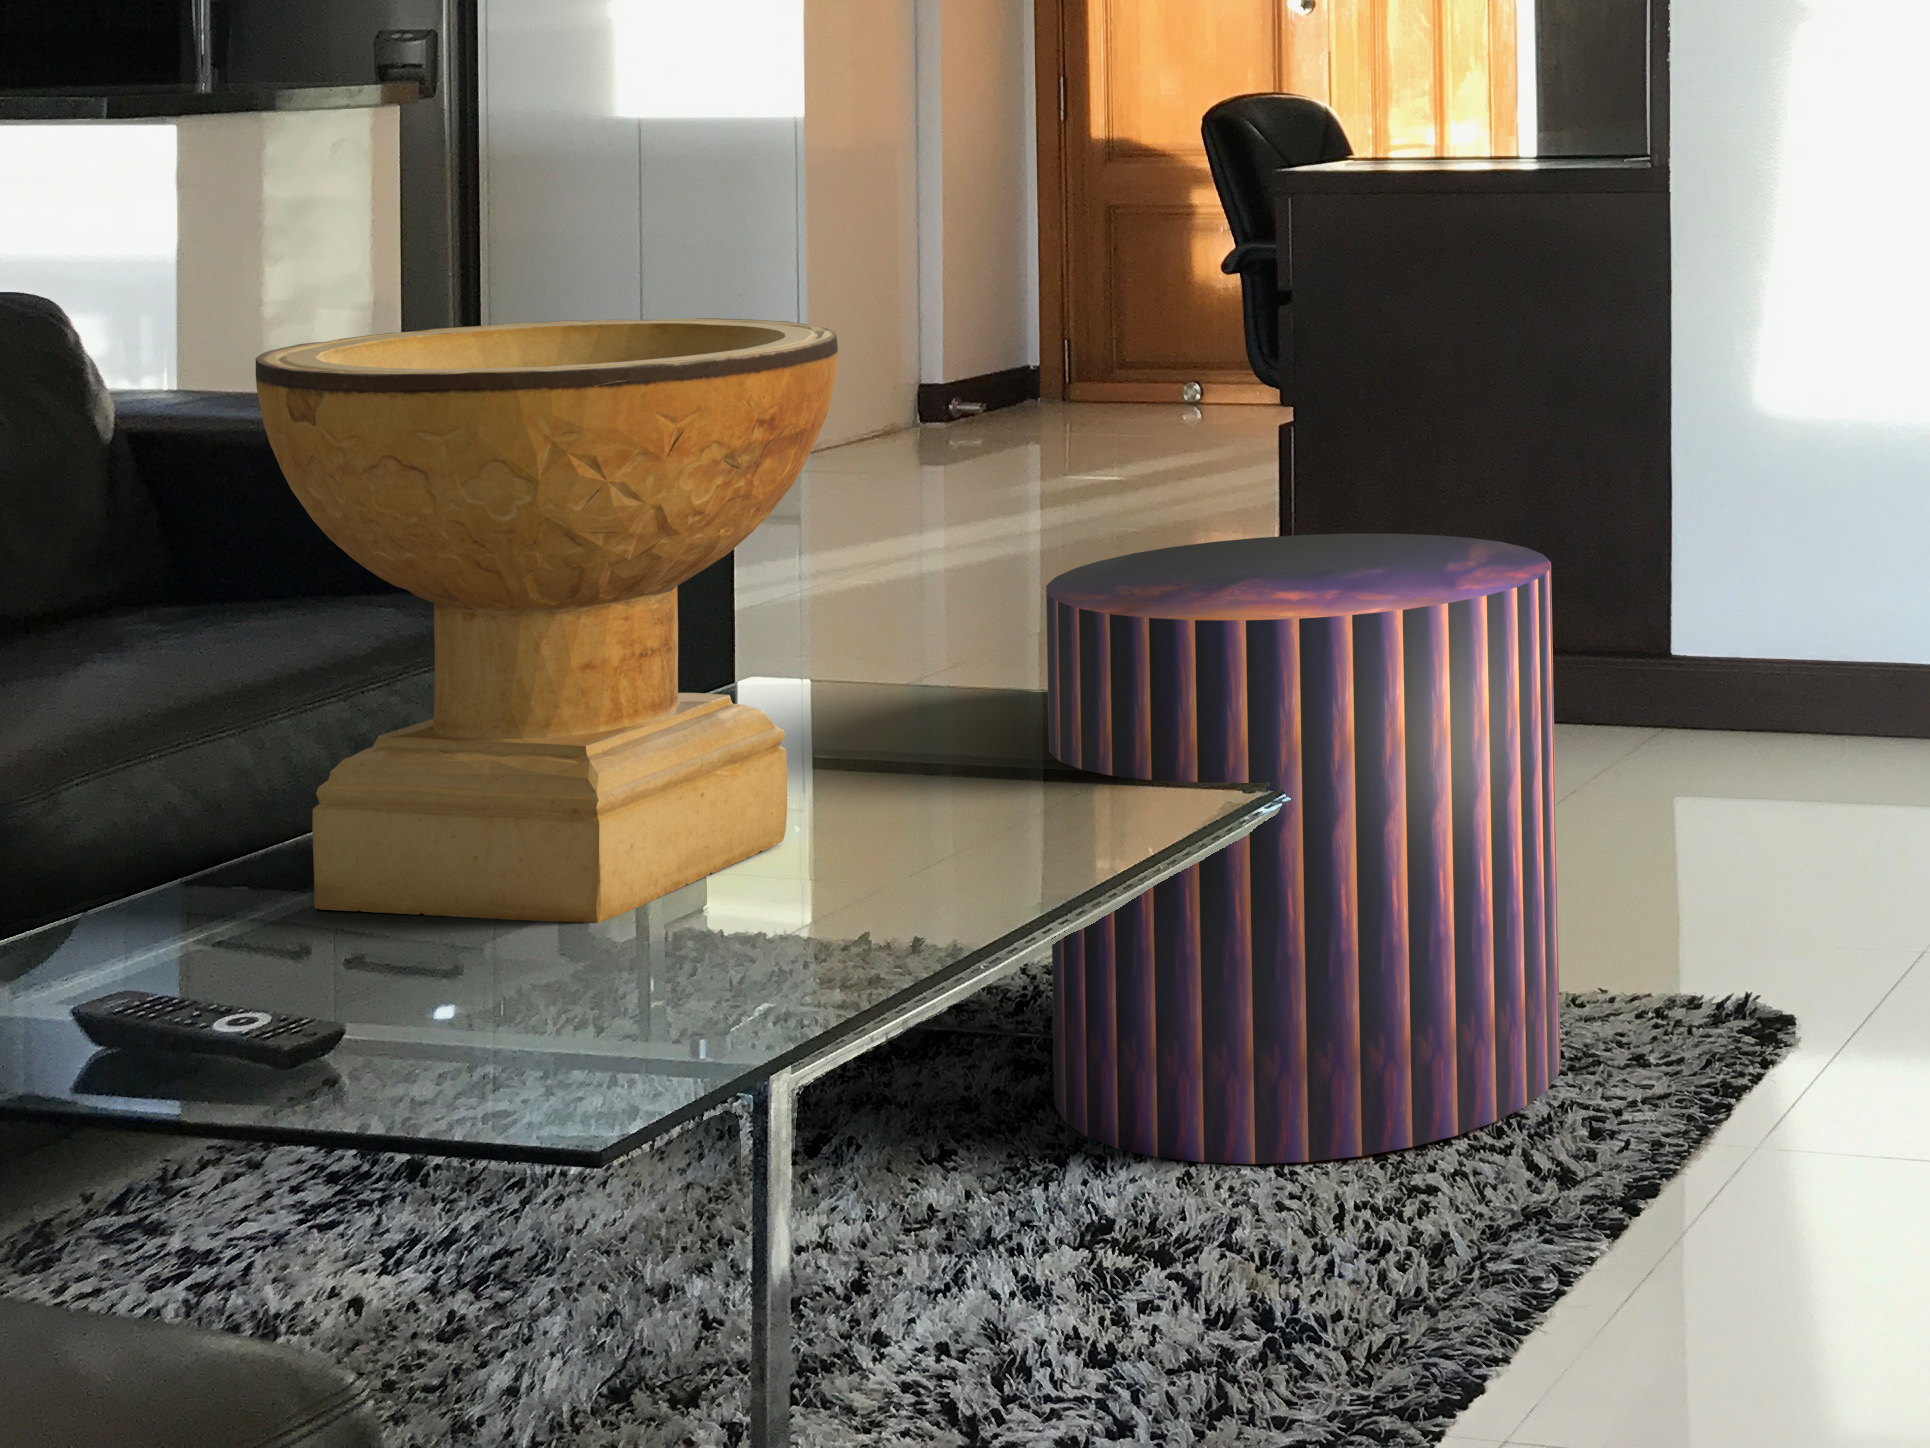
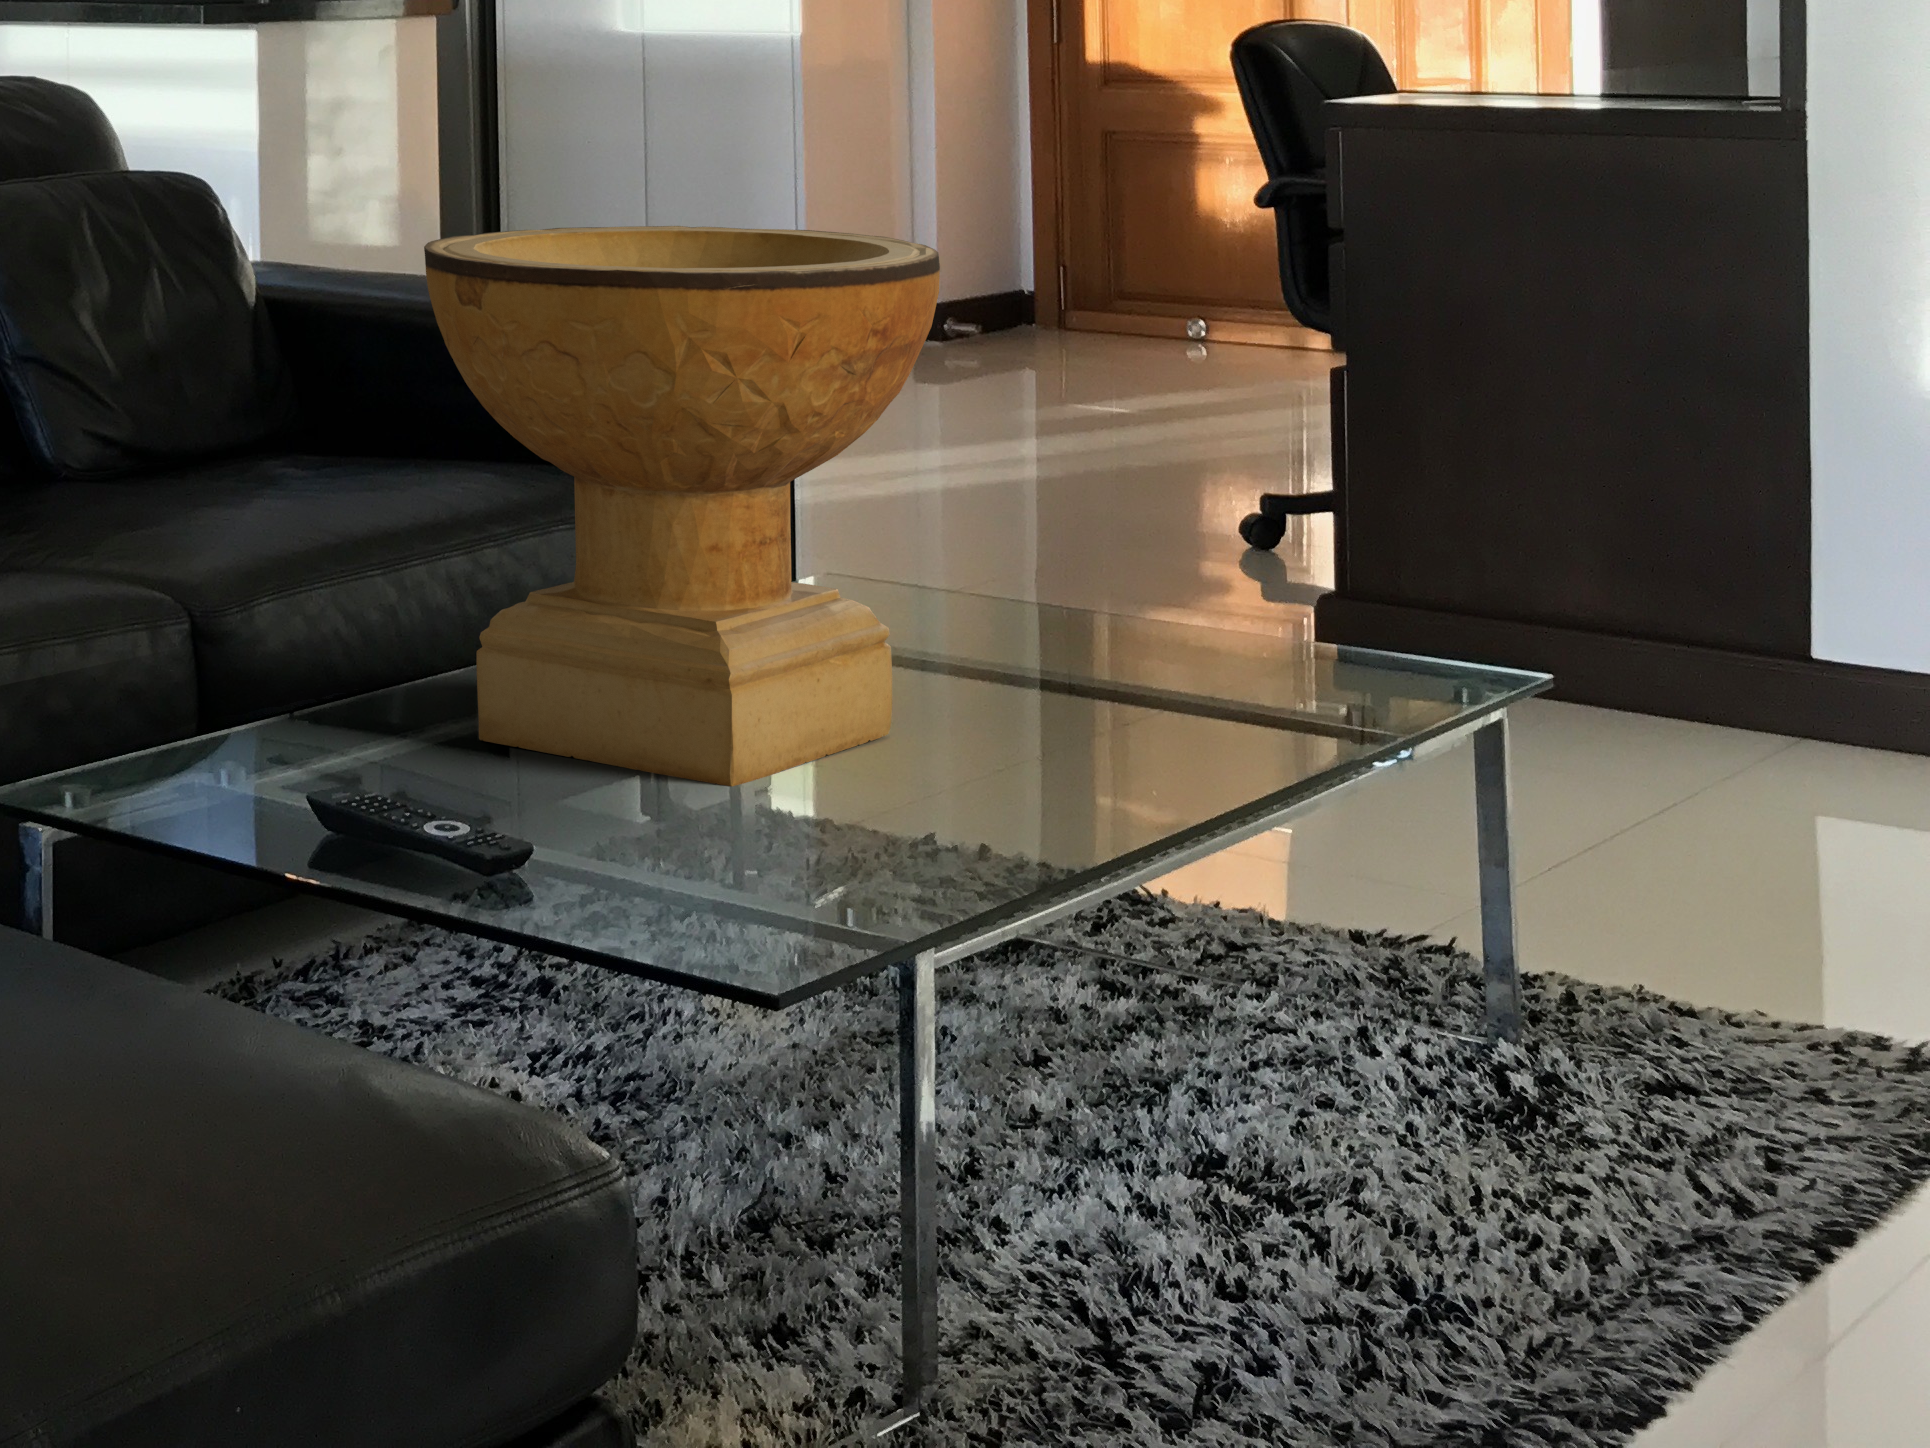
pouf: present [1046,534,1560,1164] -> none [1132,485,1719,1143]

